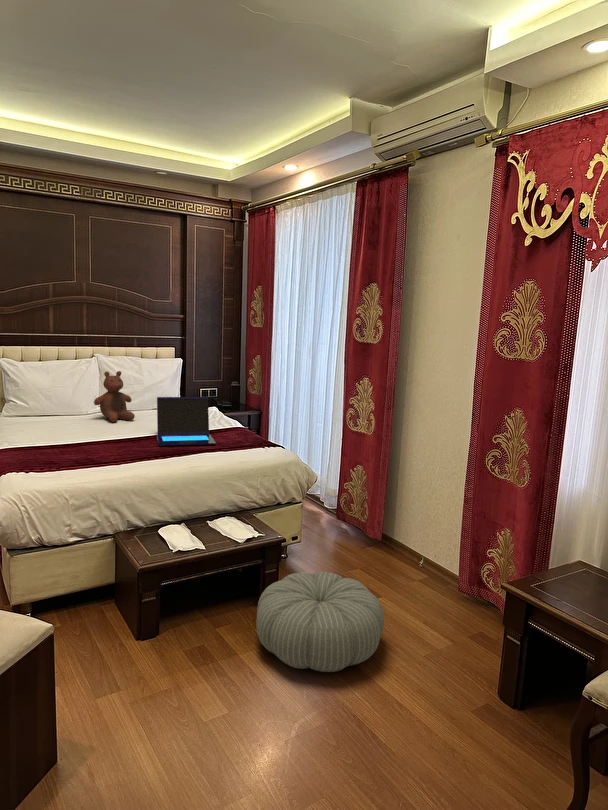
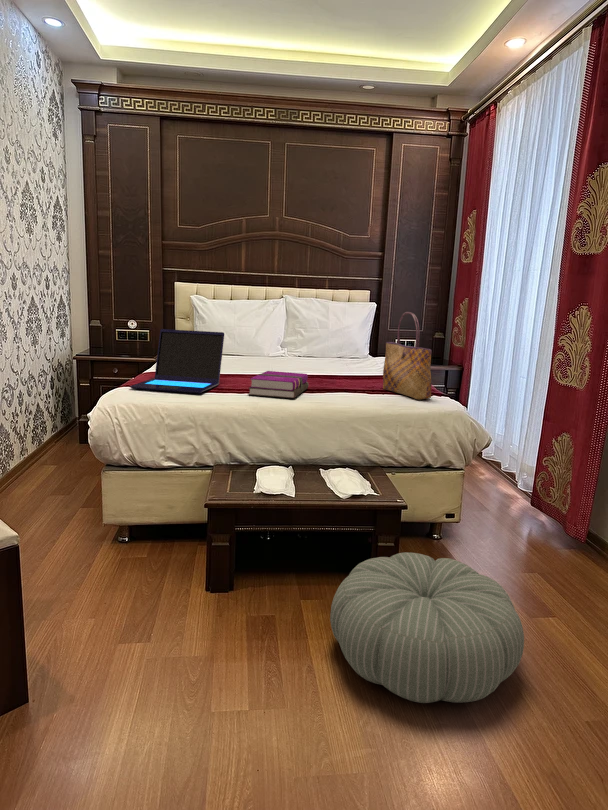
stuffed bear: present [94,371,135,422] -> none [262,305,304,359]
tote bag: none [229,387,274,454] -> present [383,312,432,399]
laptop: present [157,397,216,446] -> present [130,329,224,393]
hardback book: none [134,442,176,467] -> present [249,371,309,398]

